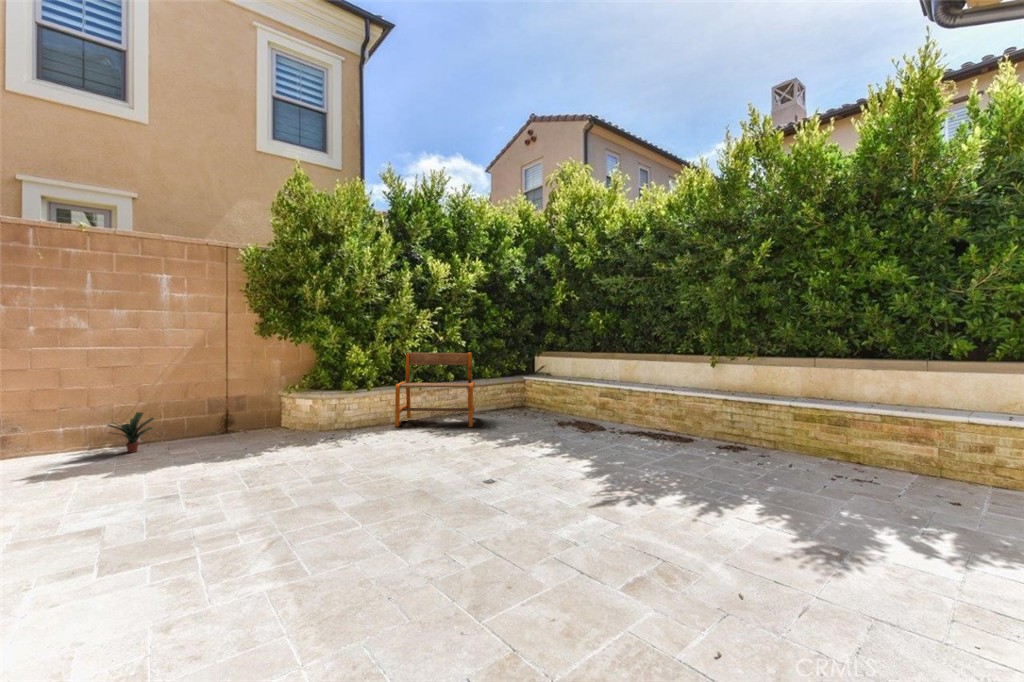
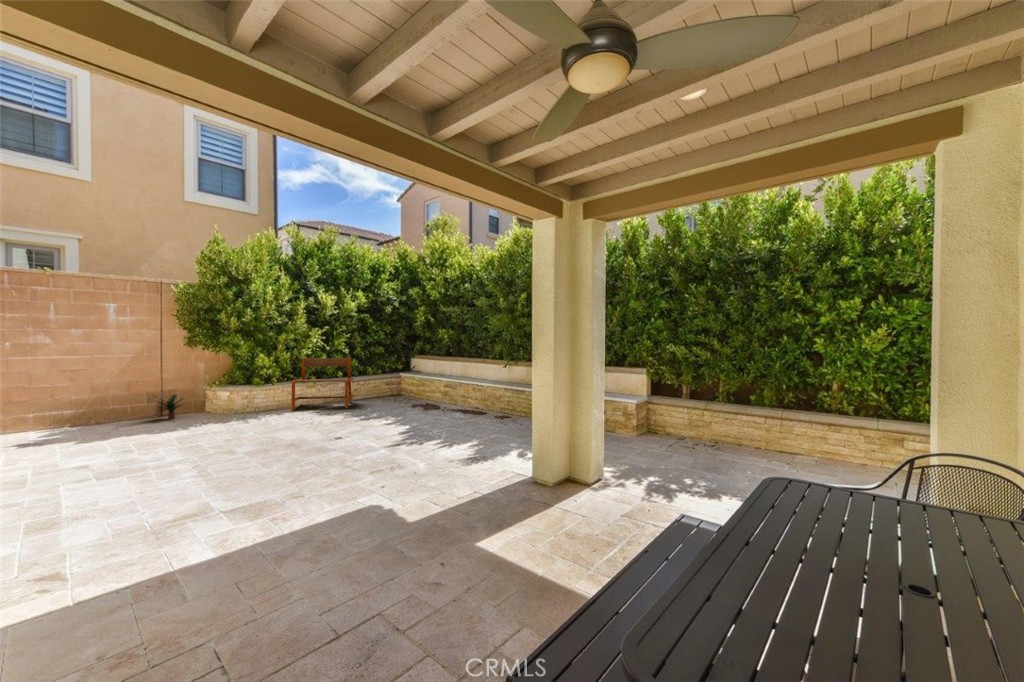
potted plant: present [107,412,154,453] -> present [157,395,184,419]

